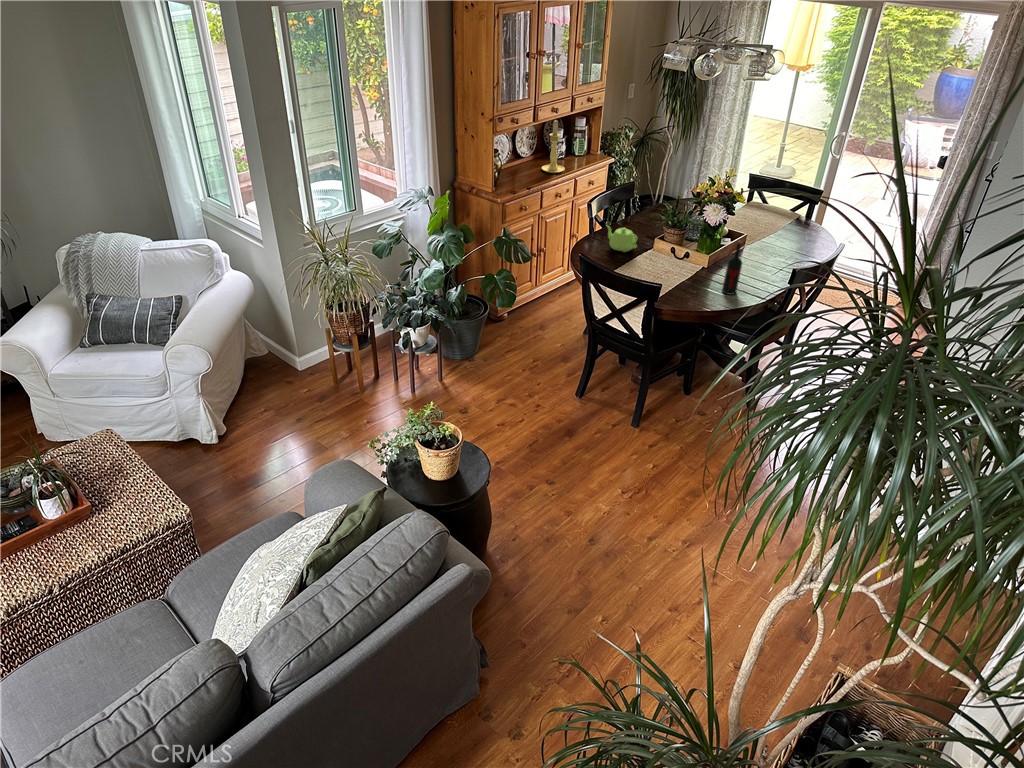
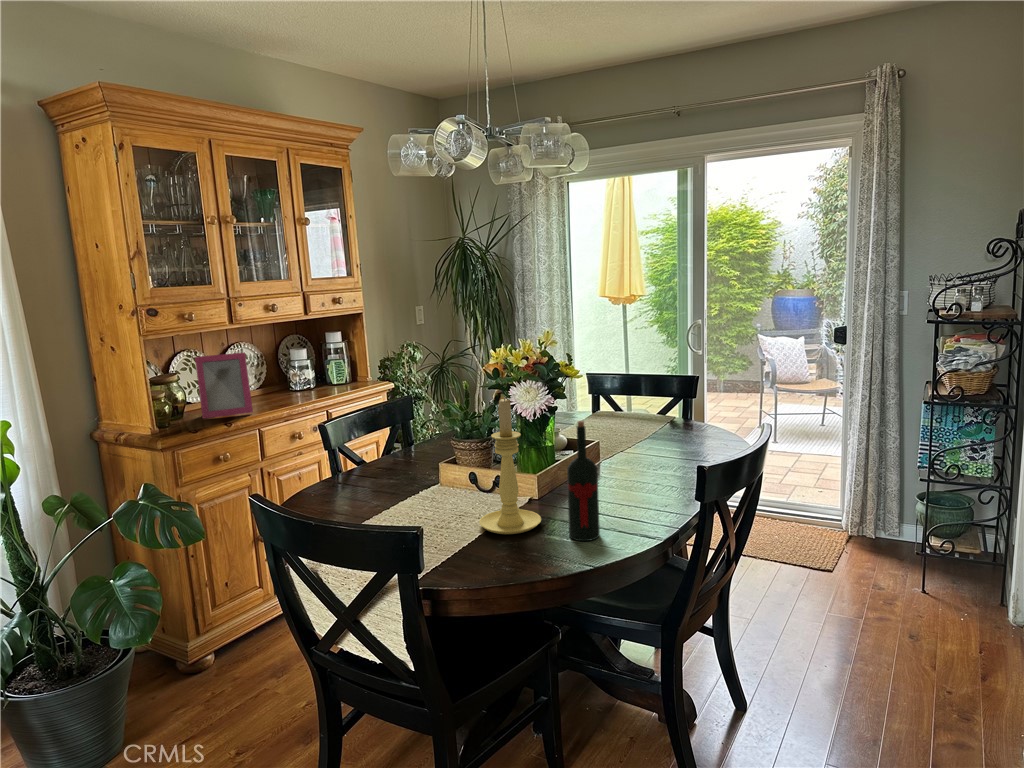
candle holder: present [542,120,565,173] -> present [479,398,541,534]
picture frame: none [511,142,541,182] -> present [195,352,253,418]
teapot: present [606,225,637,252] -> none [339,451,401,497]

